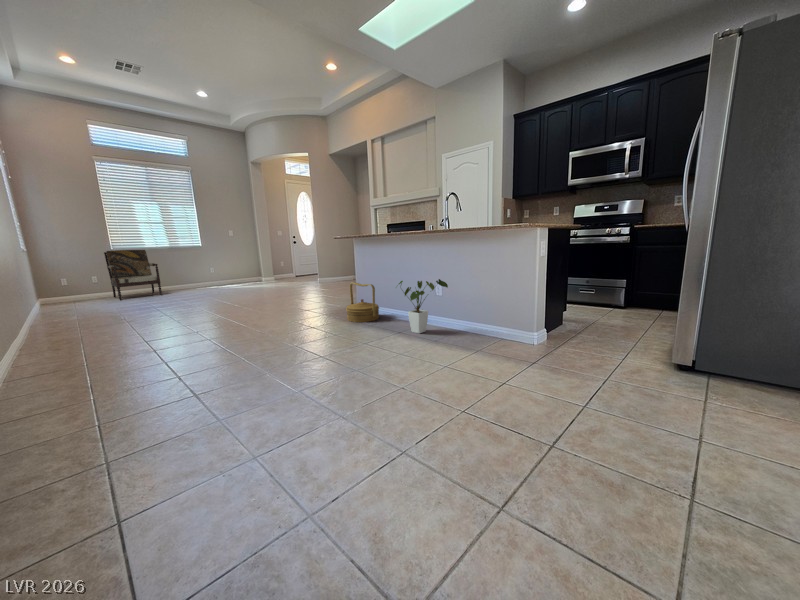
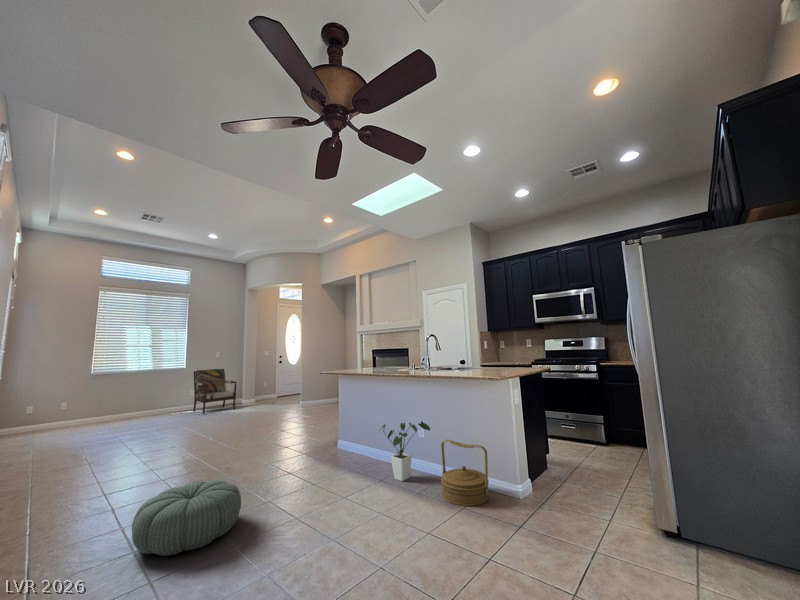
armchair: present [104,250,162,300] -> present [193,369,237,414]
woven basket: present [346,282,379,322] -> present [441,440,489,506]
pouf: none [164,326,265,382] -> present [132,480,241,556]

